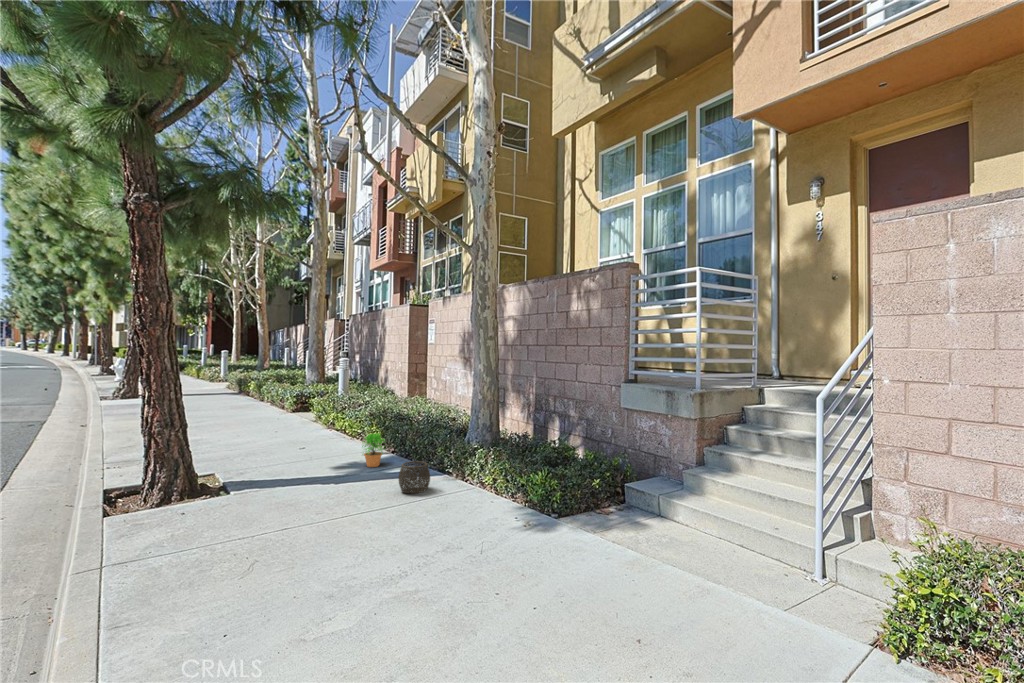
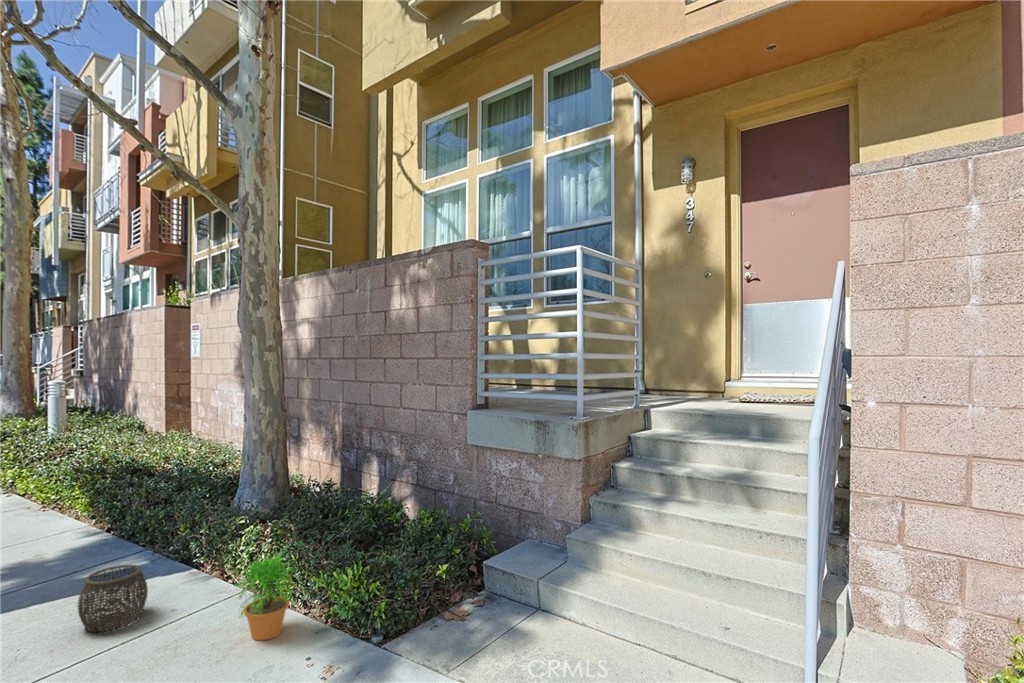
potted plant: present [362,434,384,467] -> present [237,556,294,640]

